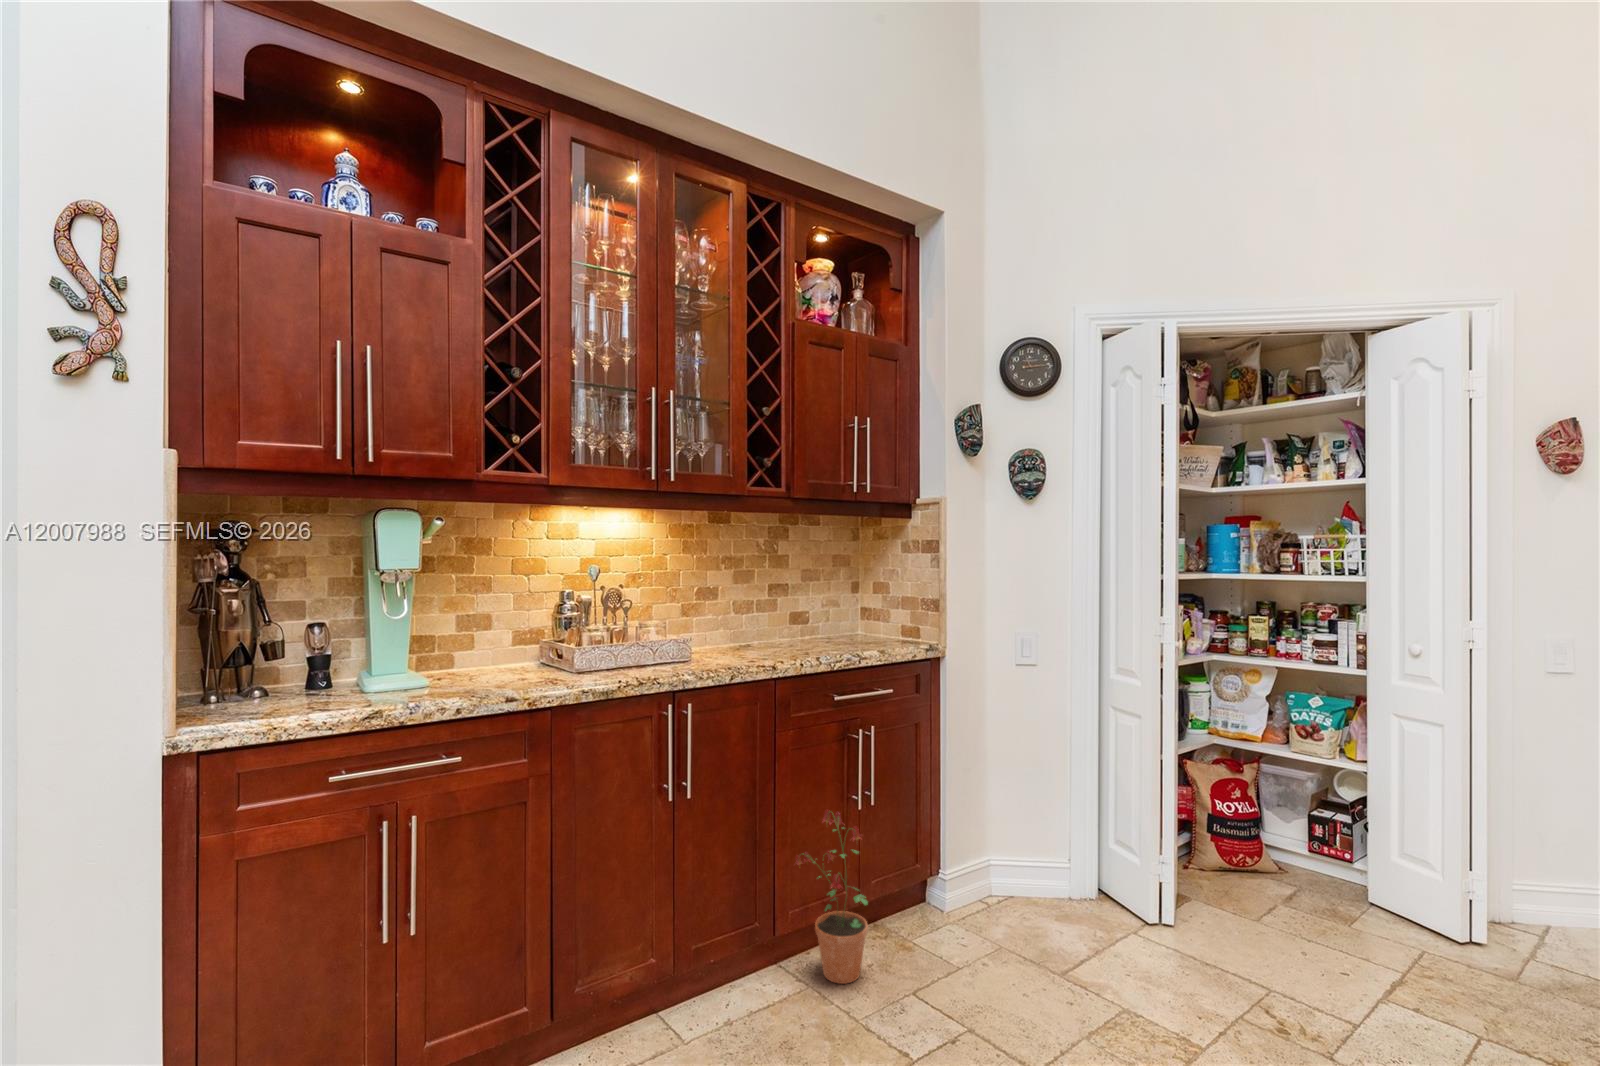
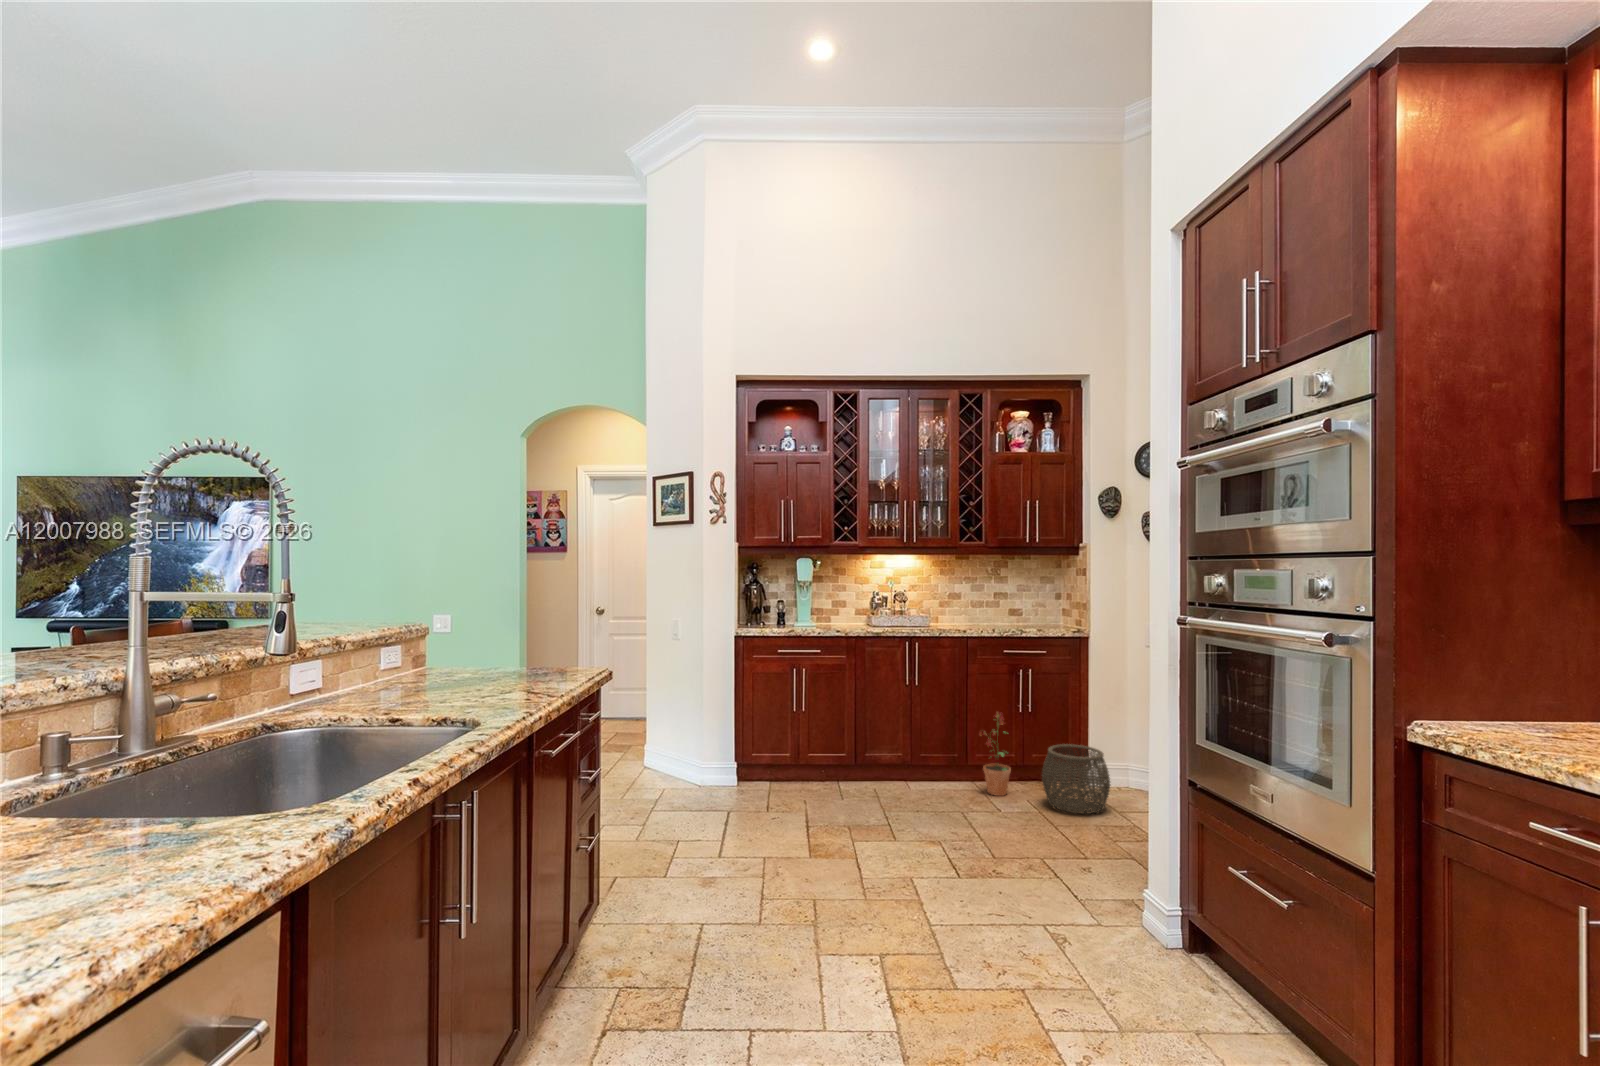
woven basket: none [926,844,1049,989] -> present [1042,744,1110,814]

